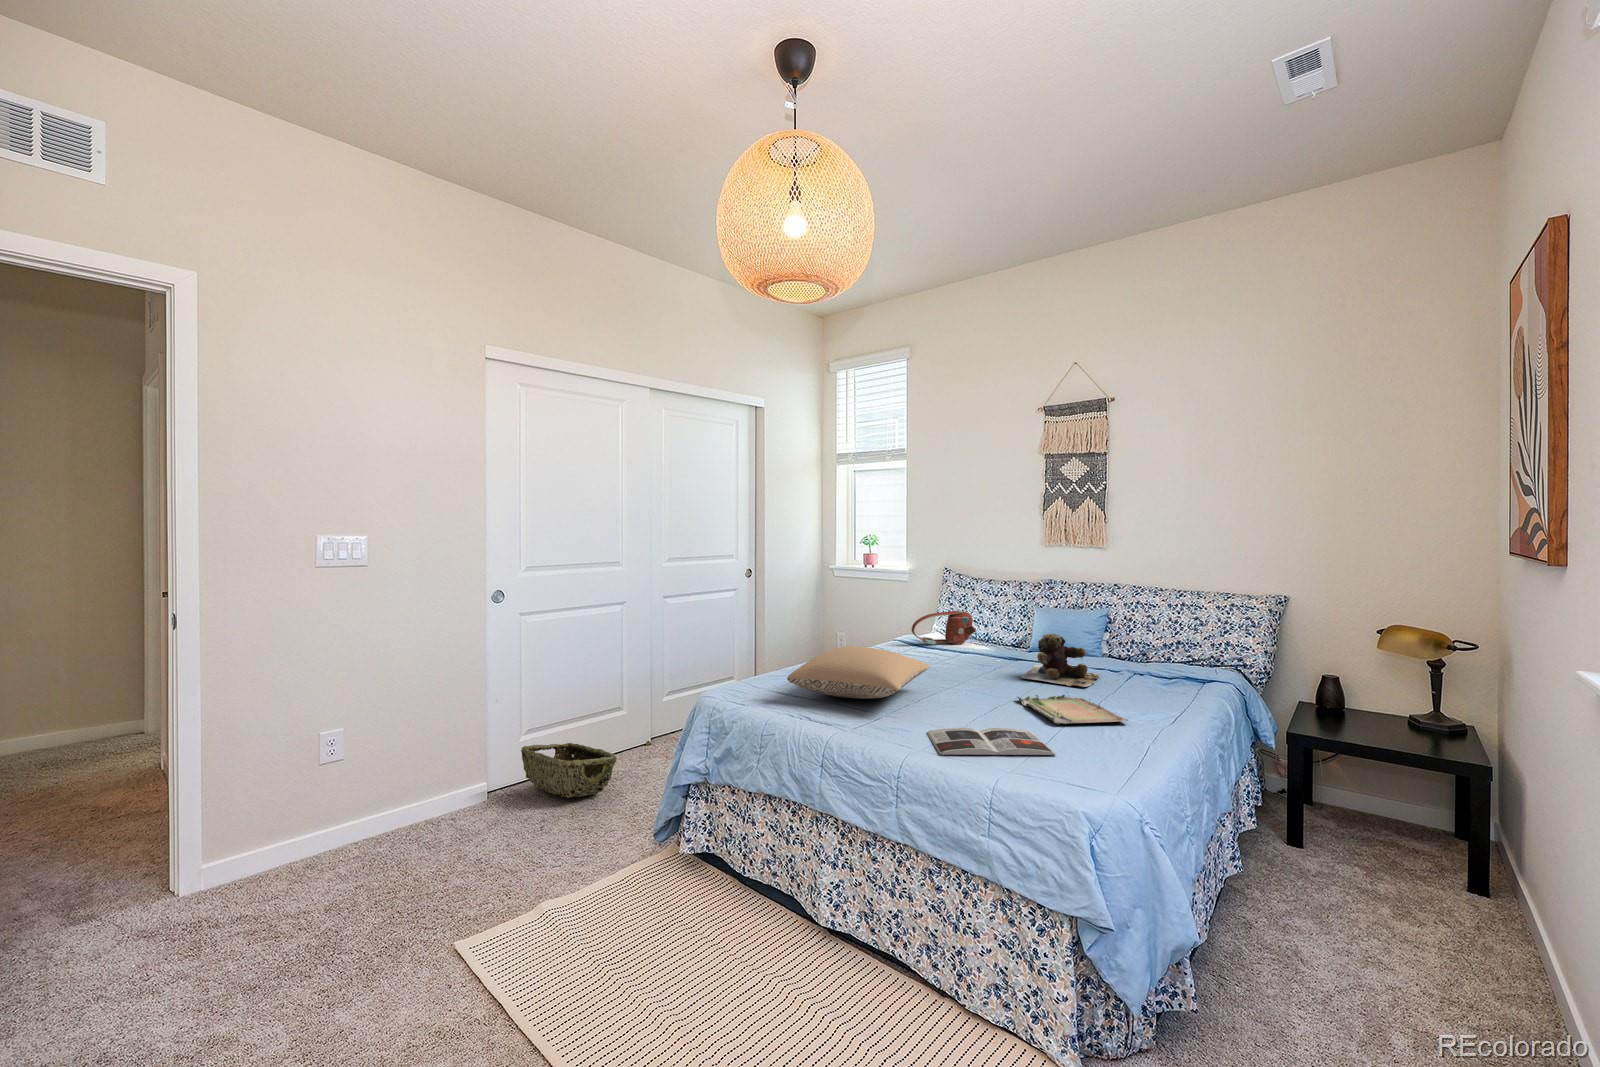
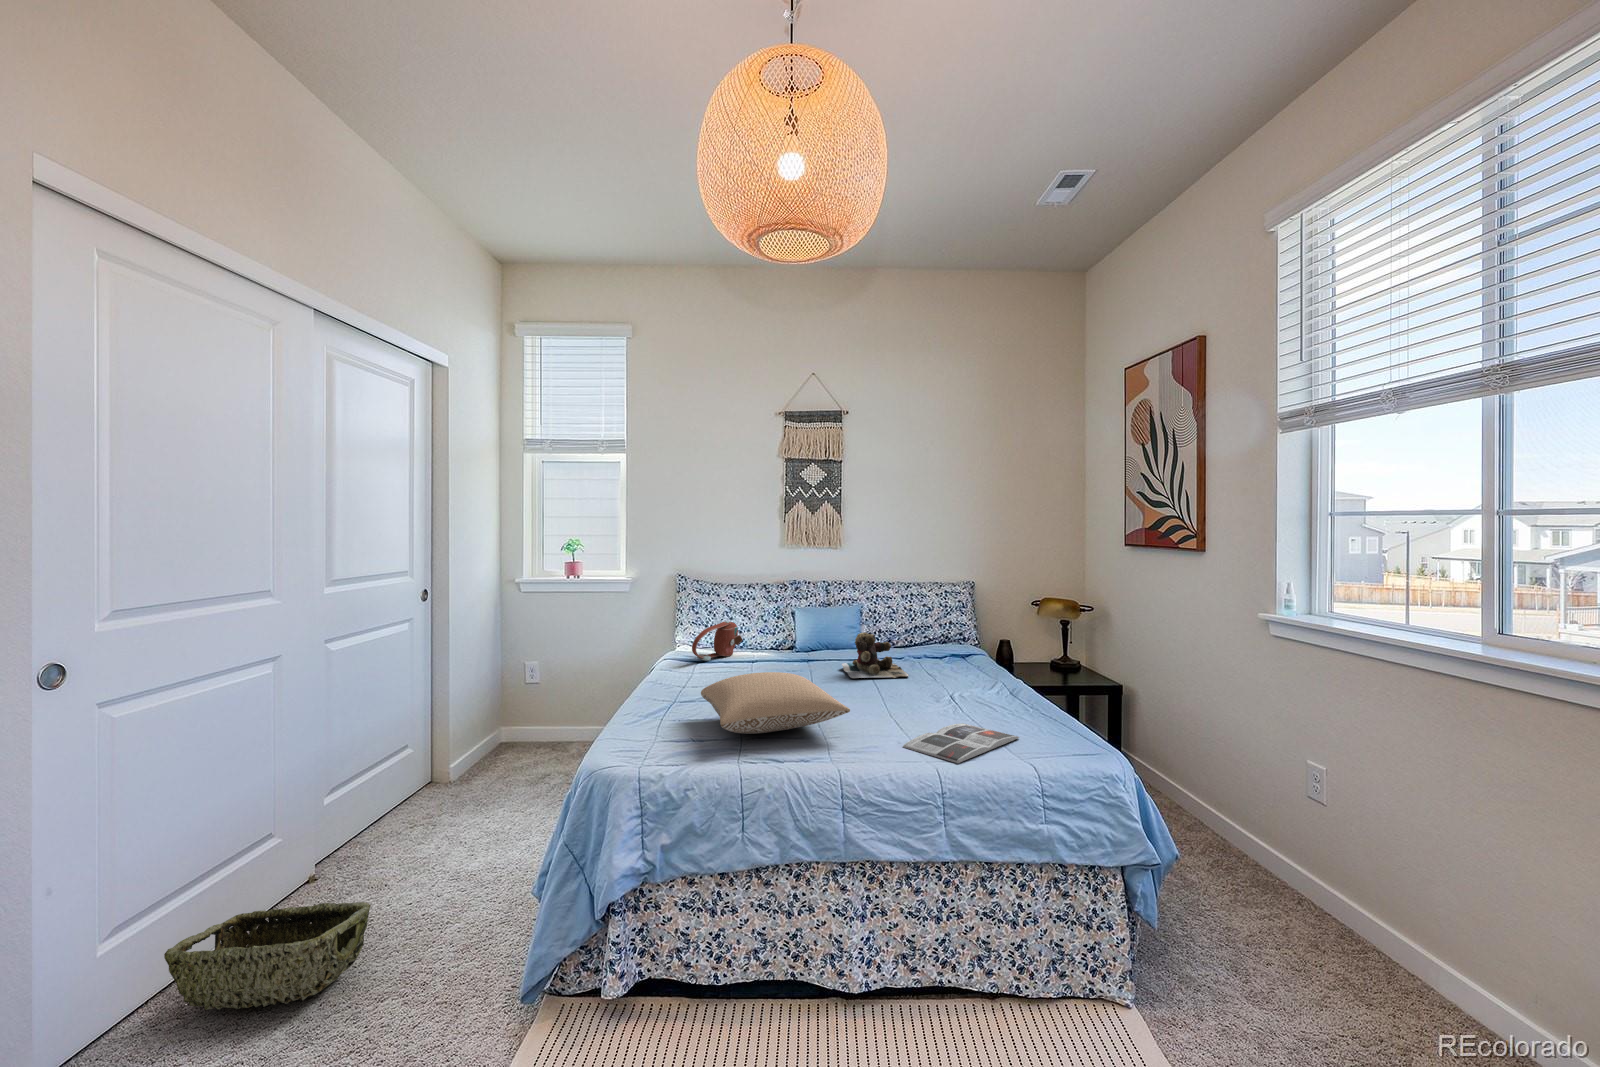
tray: present [1018,692,1129,725] -> none [892,681,997,713]

